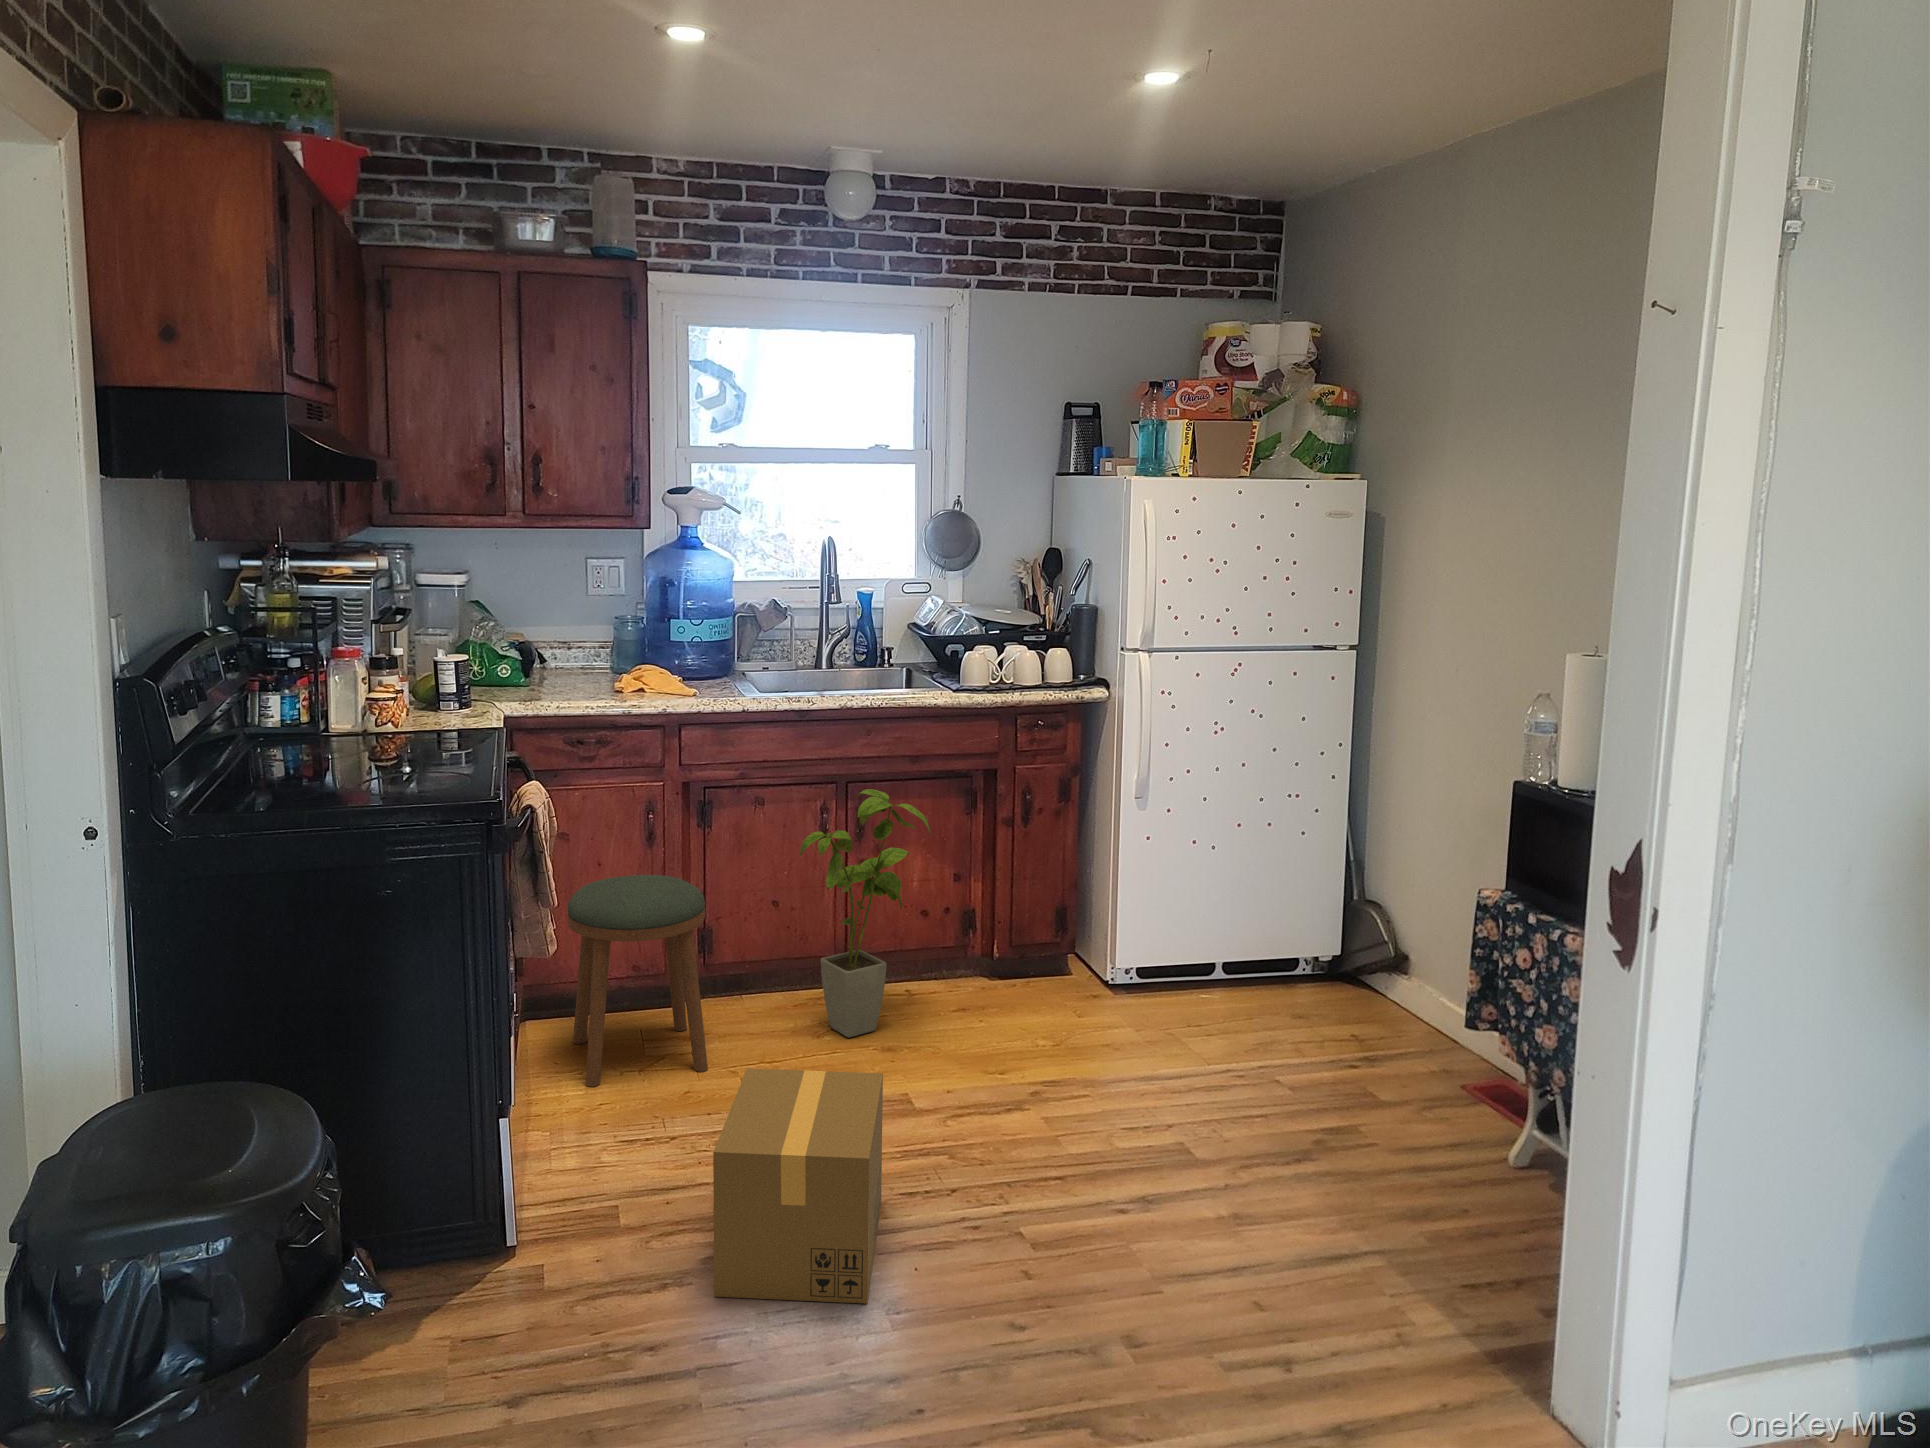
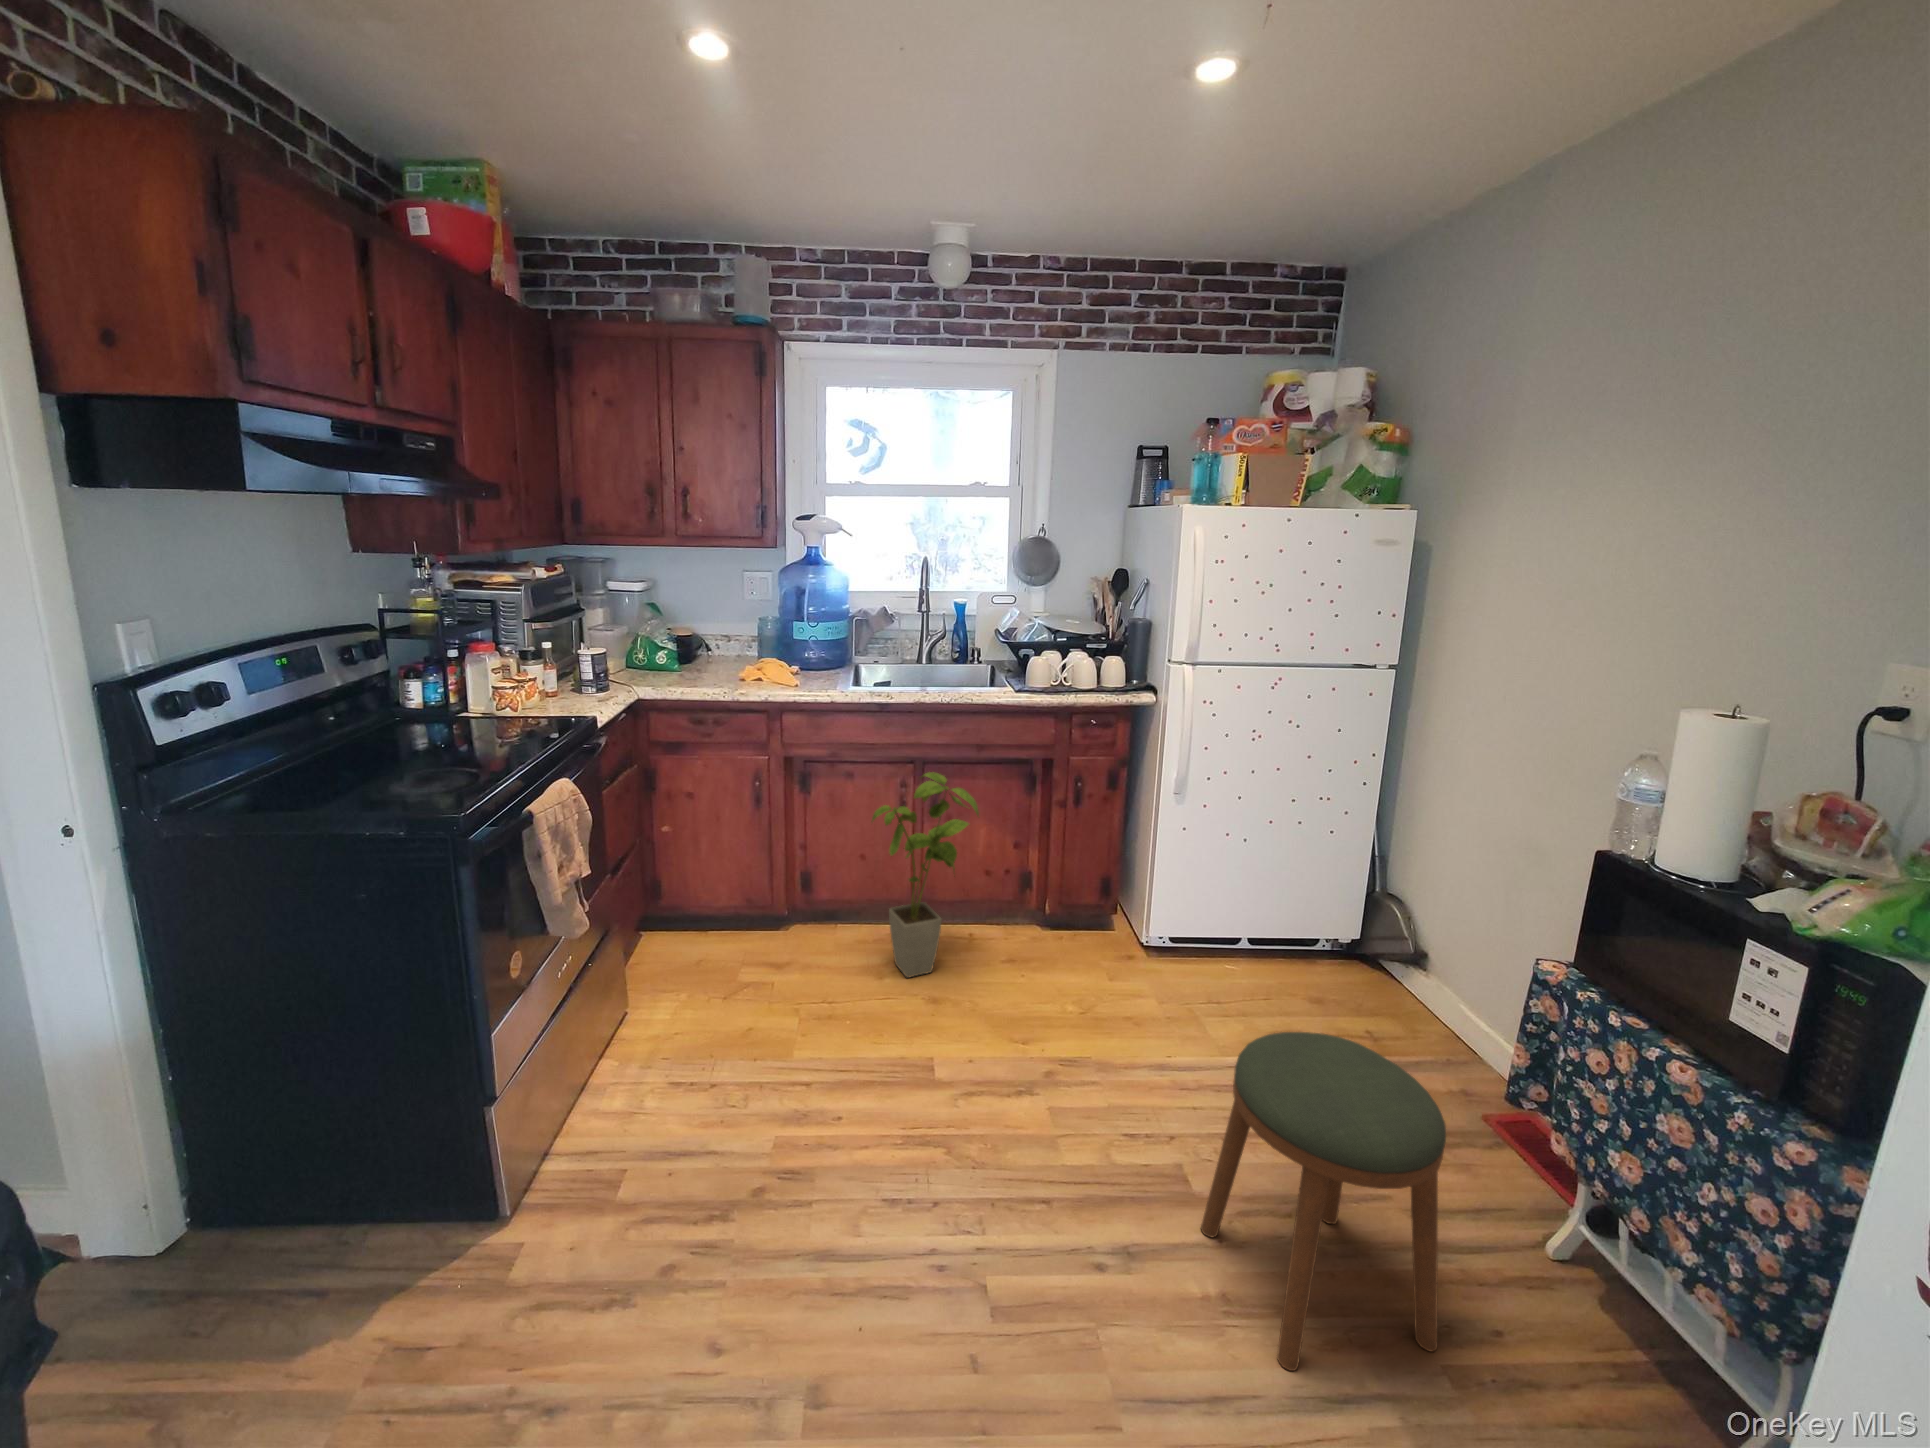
stool: present [568,875,708,1087] -> present [1201,1032,1446,1371]
cardboard box: present [713,1068,883,1304] -> none [669,1045,875,1335]

